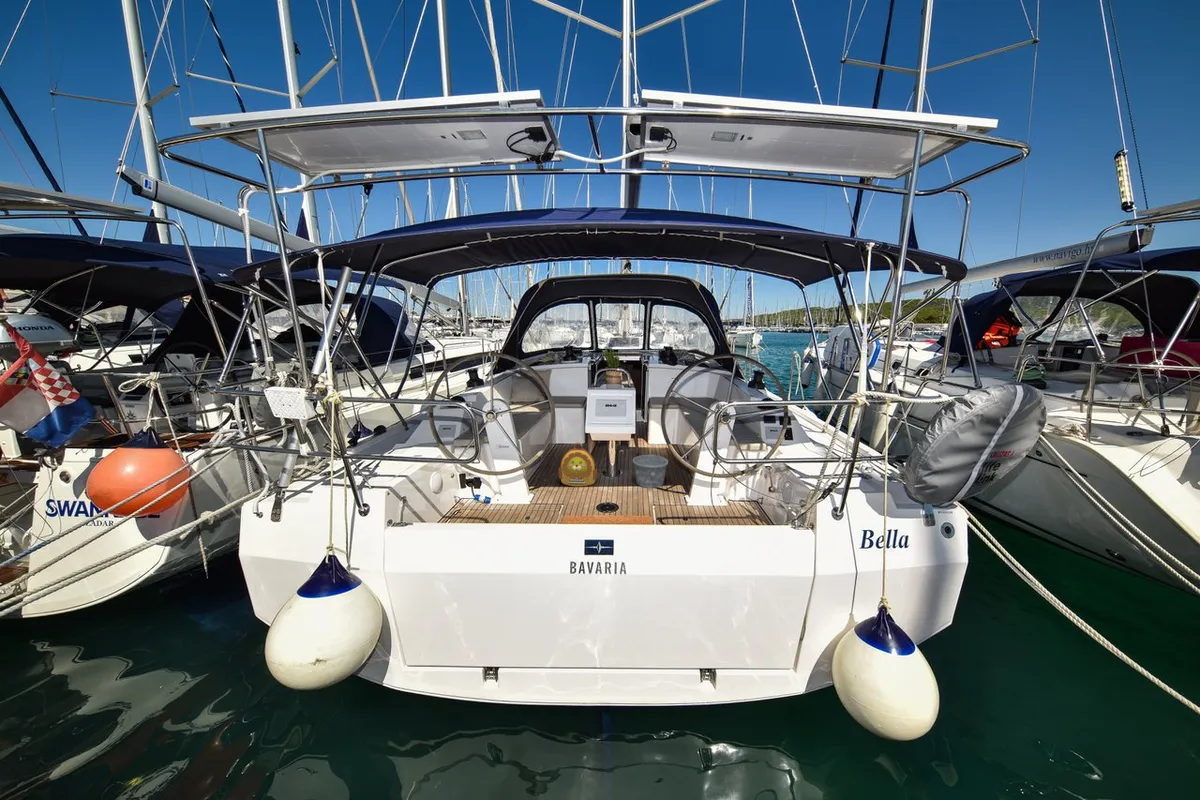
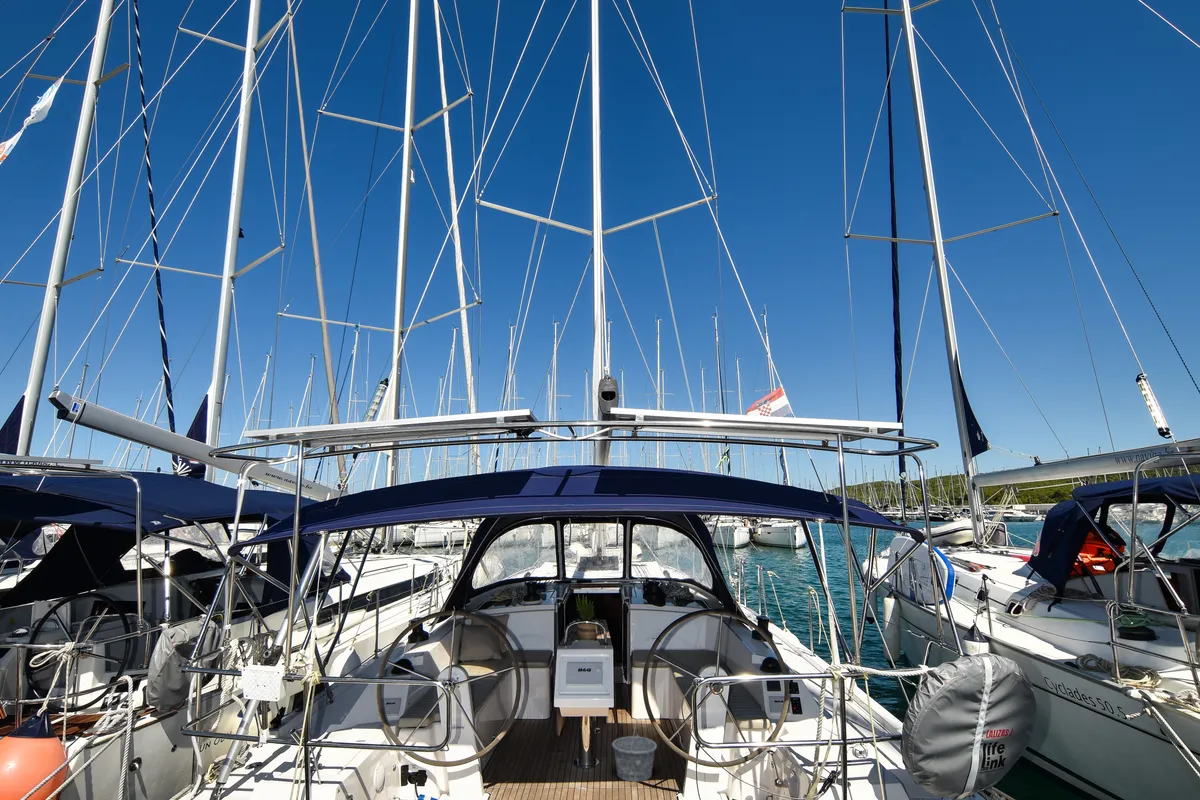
backpack: present [559,442,597,487] -> none [517,720,567,781]

